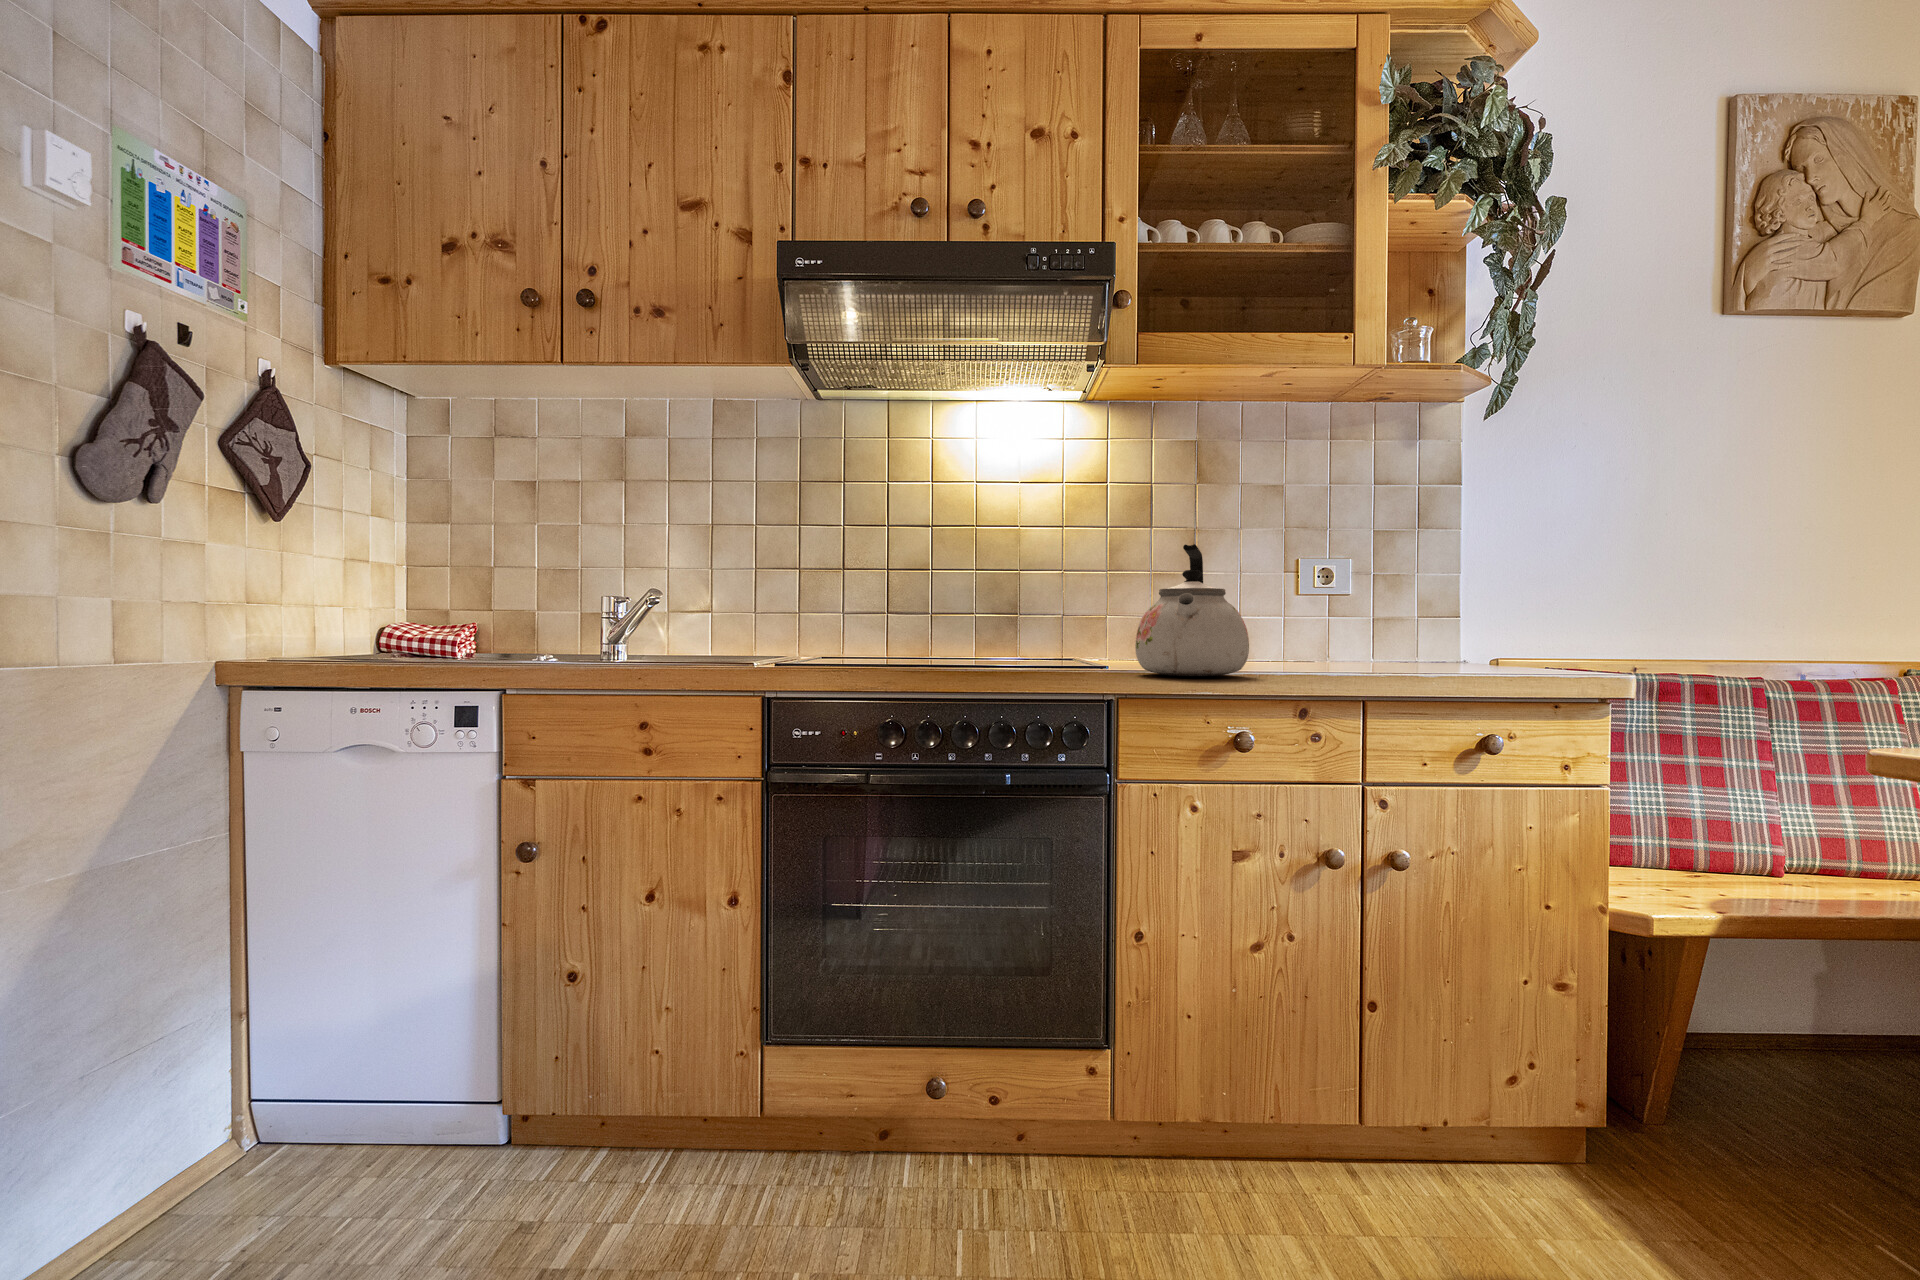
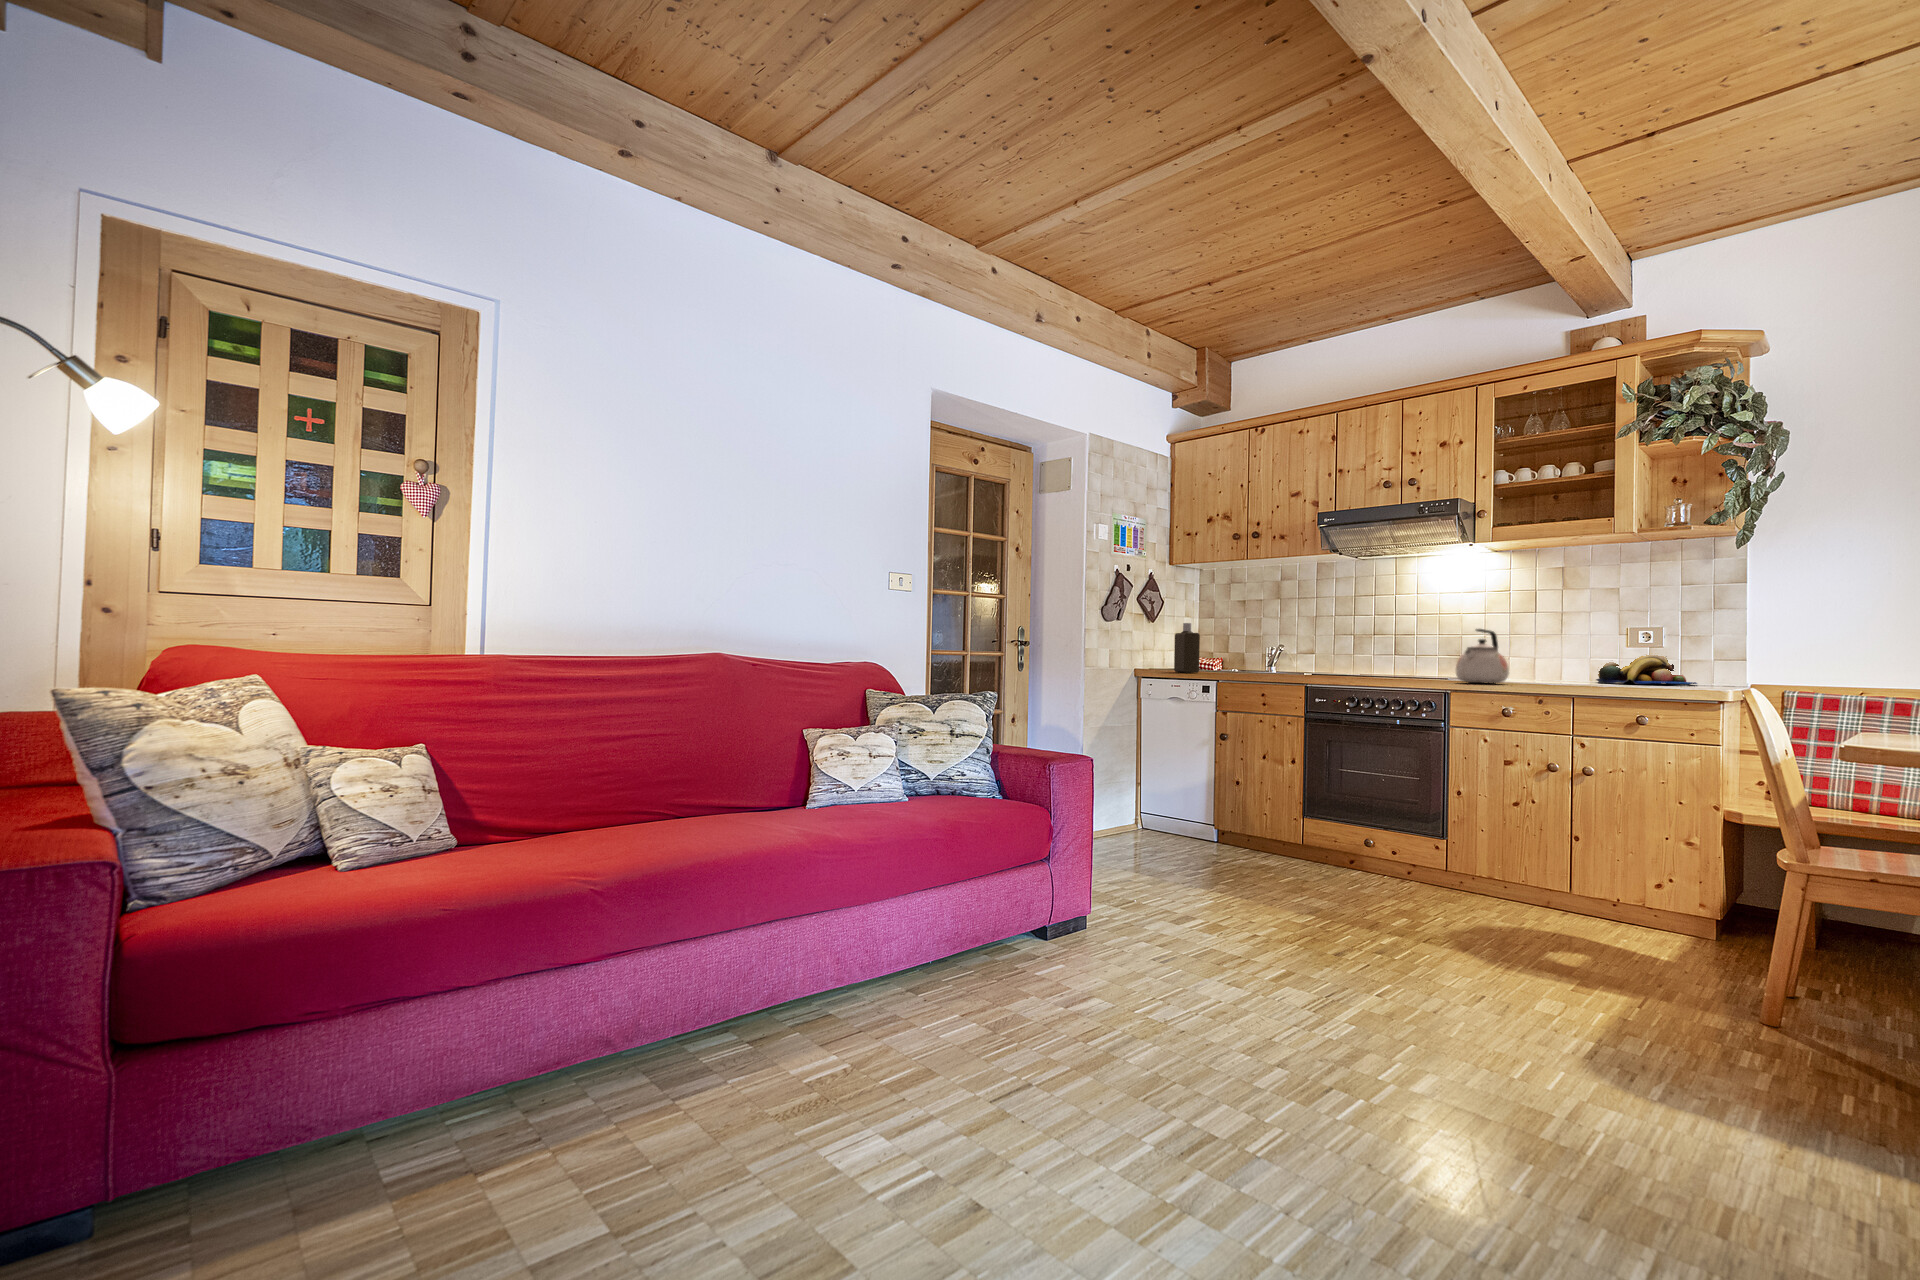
bottle: none [355,521,438,668] -> present [1174,623,1200,673]
fruit bowl: none [1247,603,1409,661] -> present [1596,655,1697,685]

